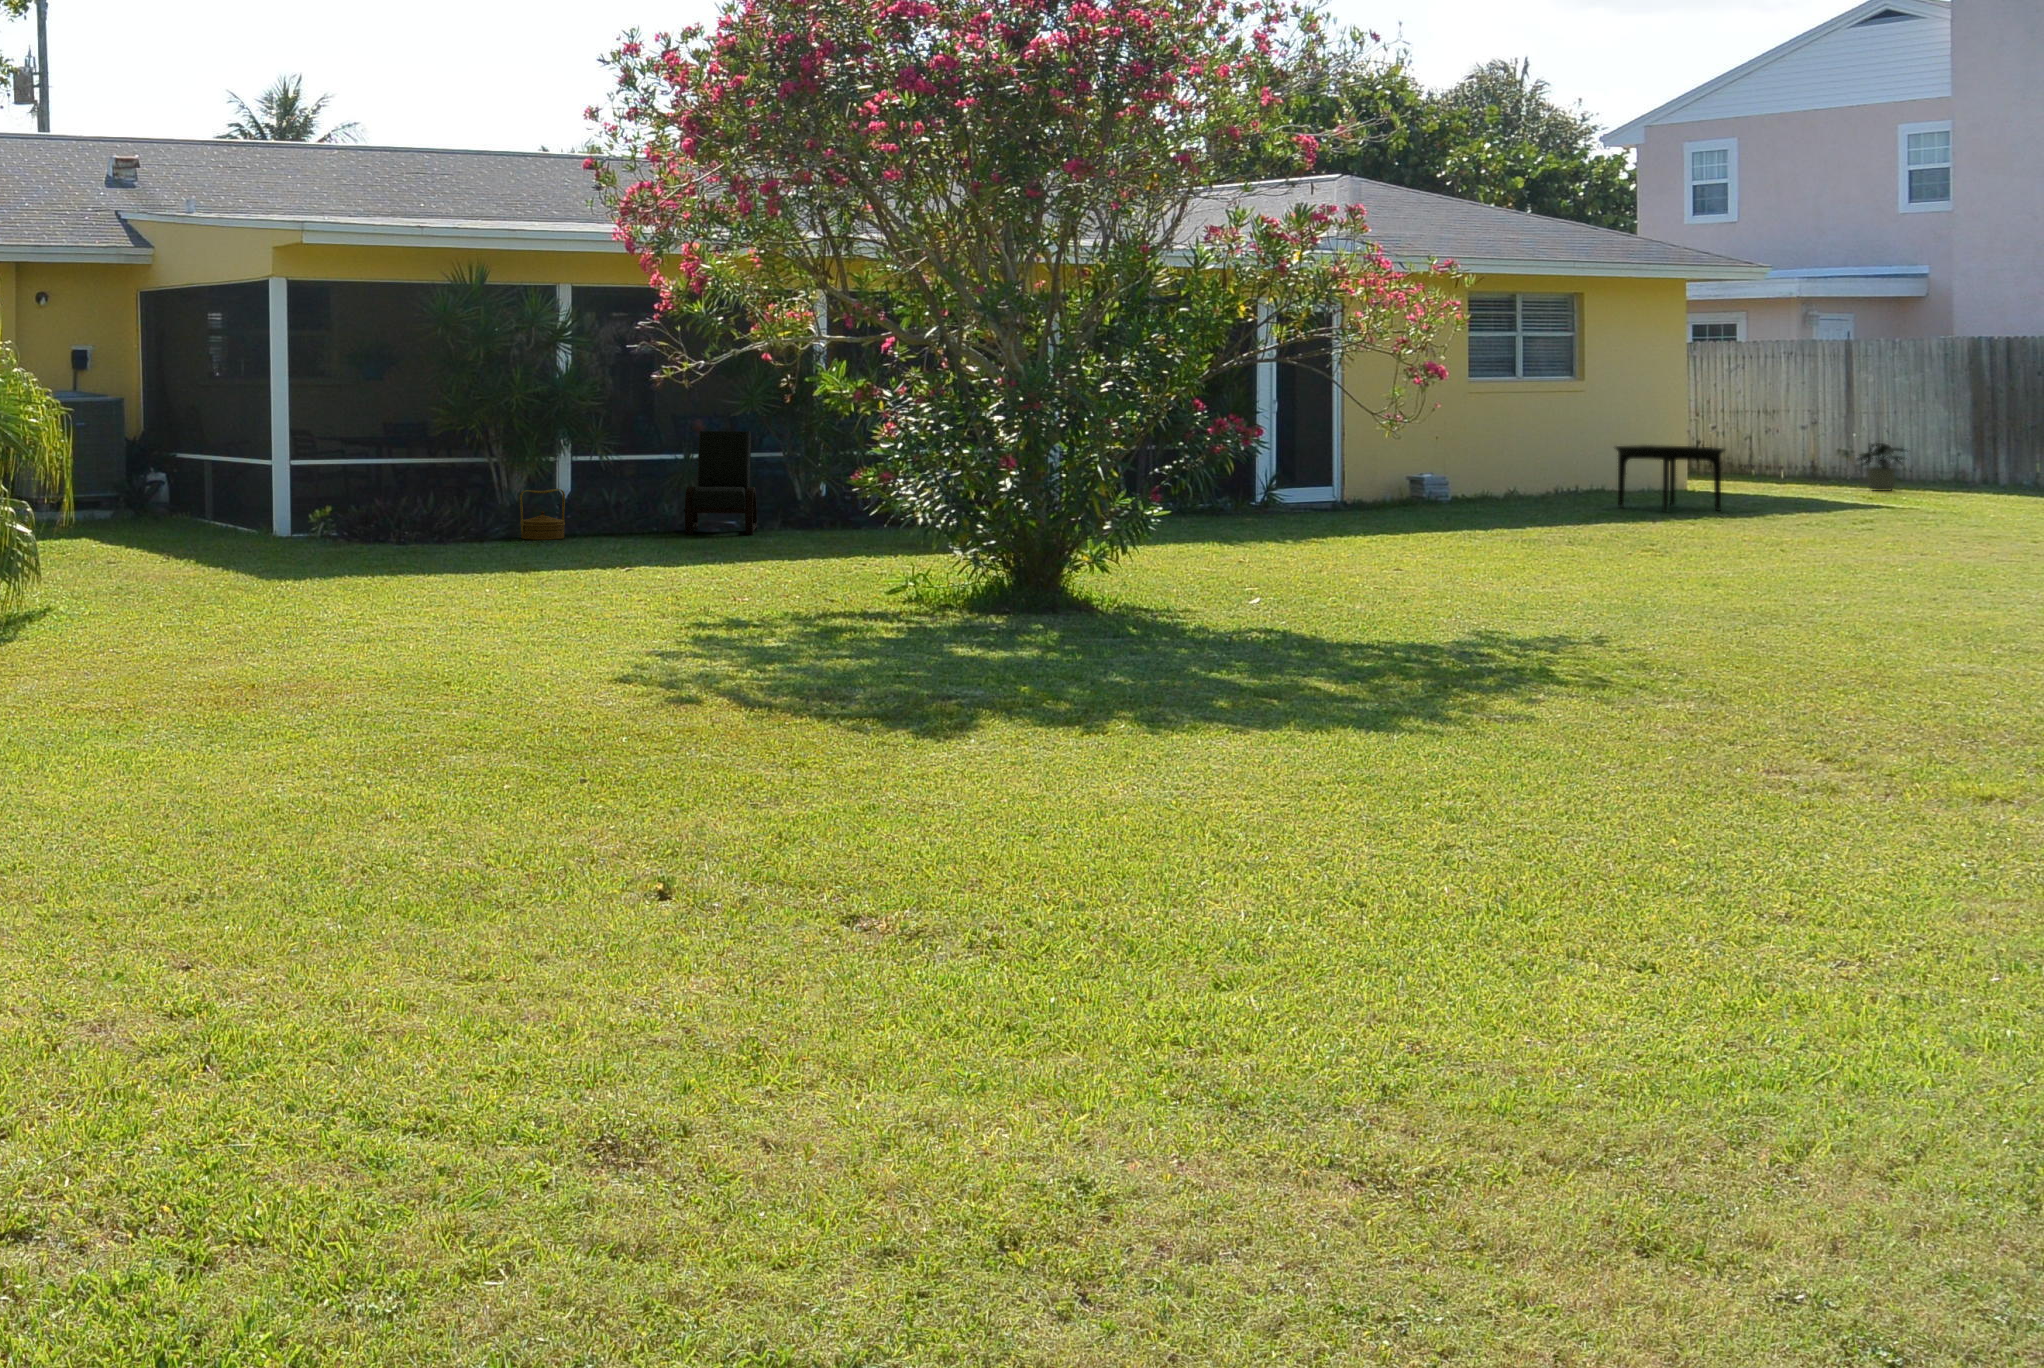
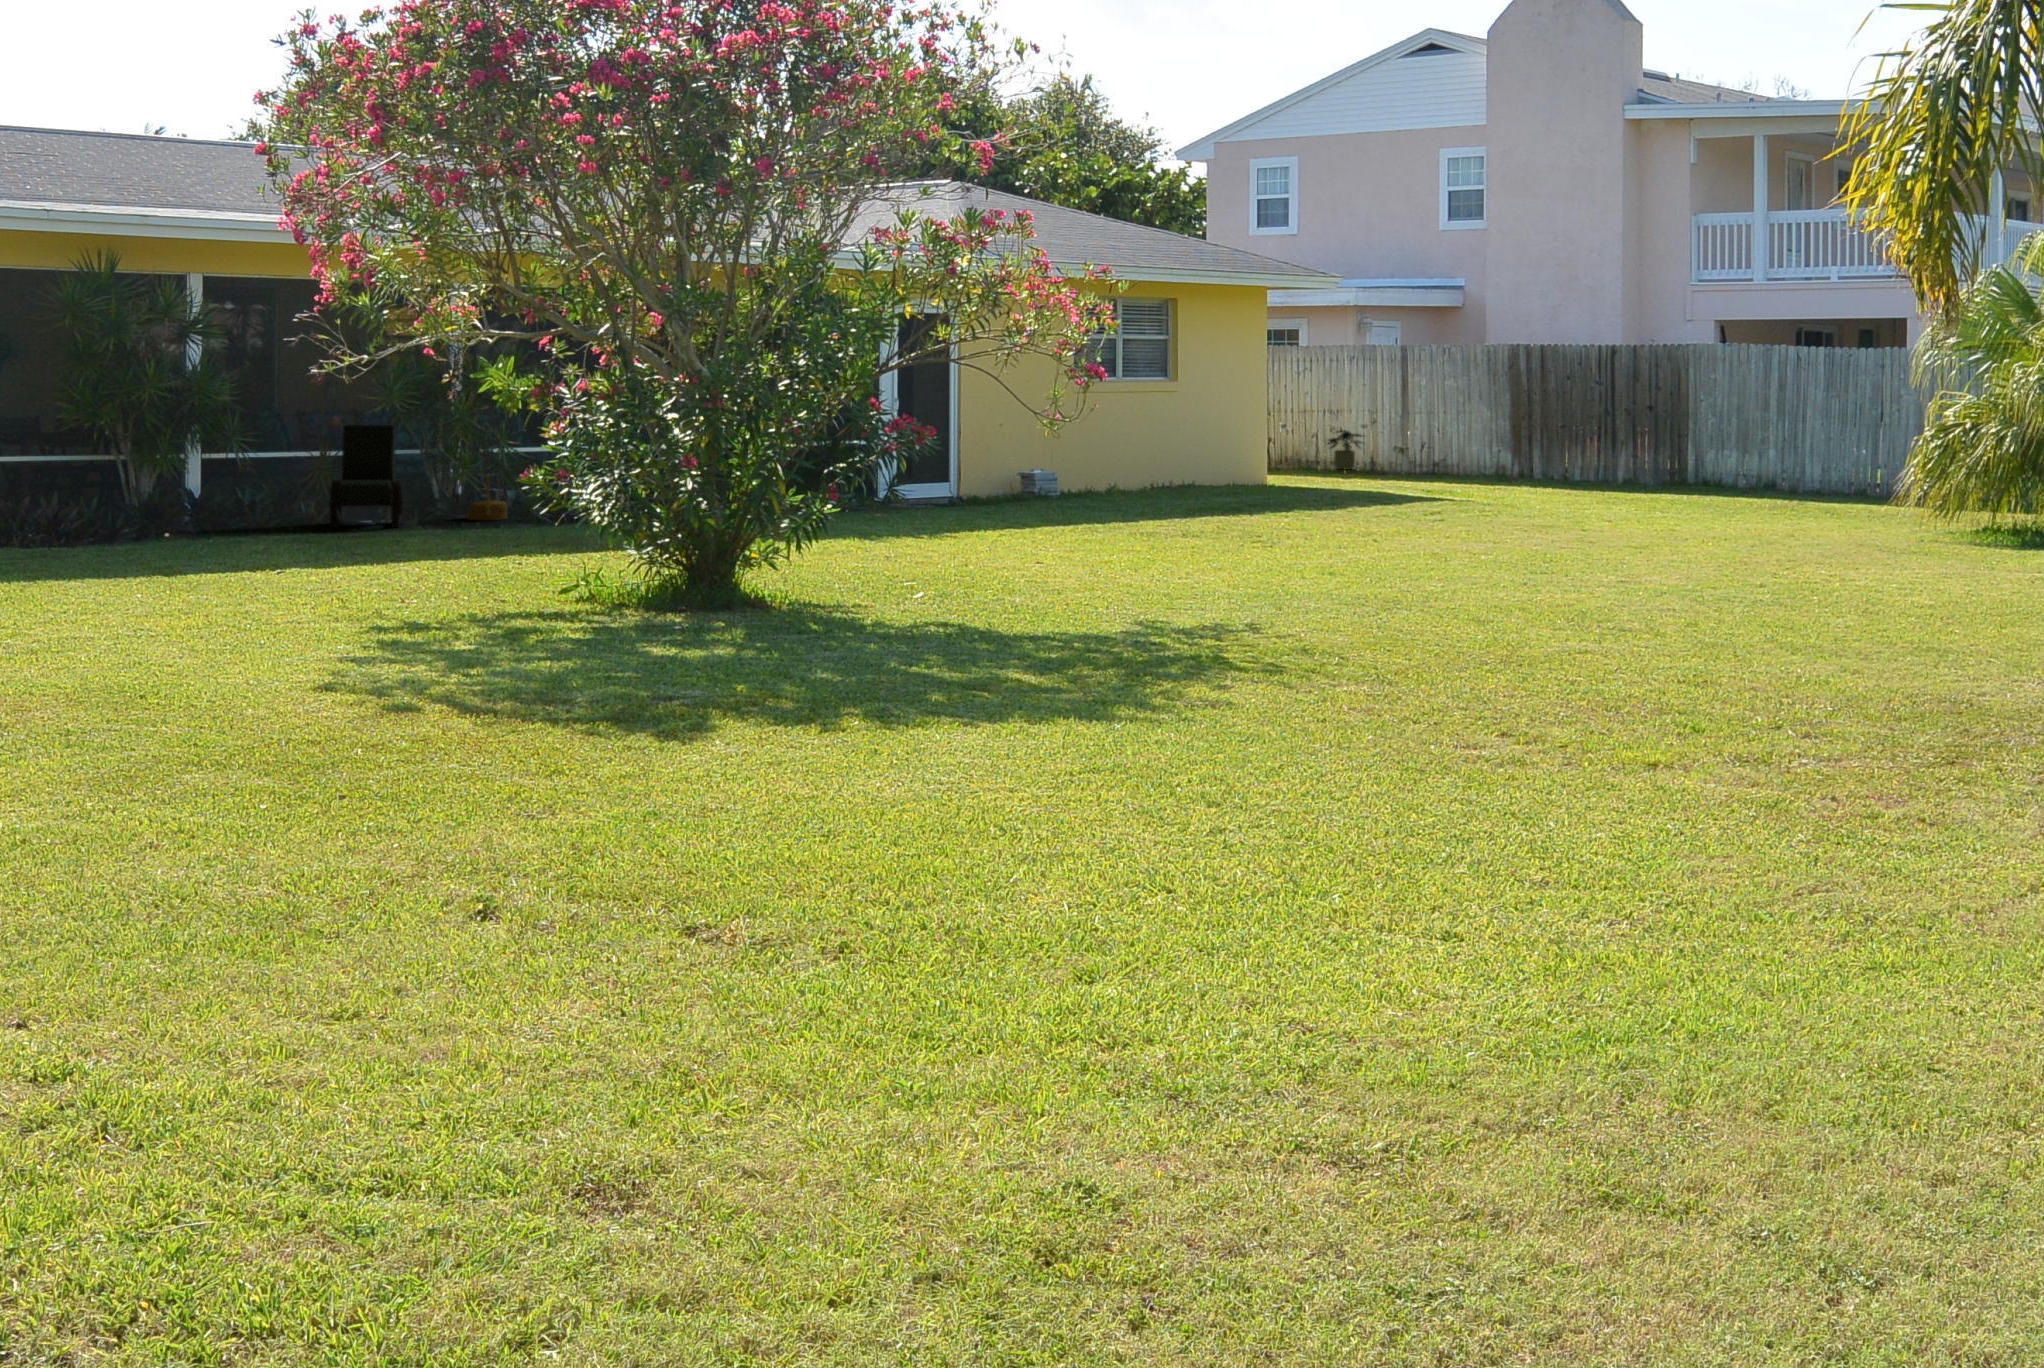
round table: present [1616,445,1725,512] -> none [1154,433,1244,491]
woven basket: present [520,489,565,540] -> present [466,476,507,520]

